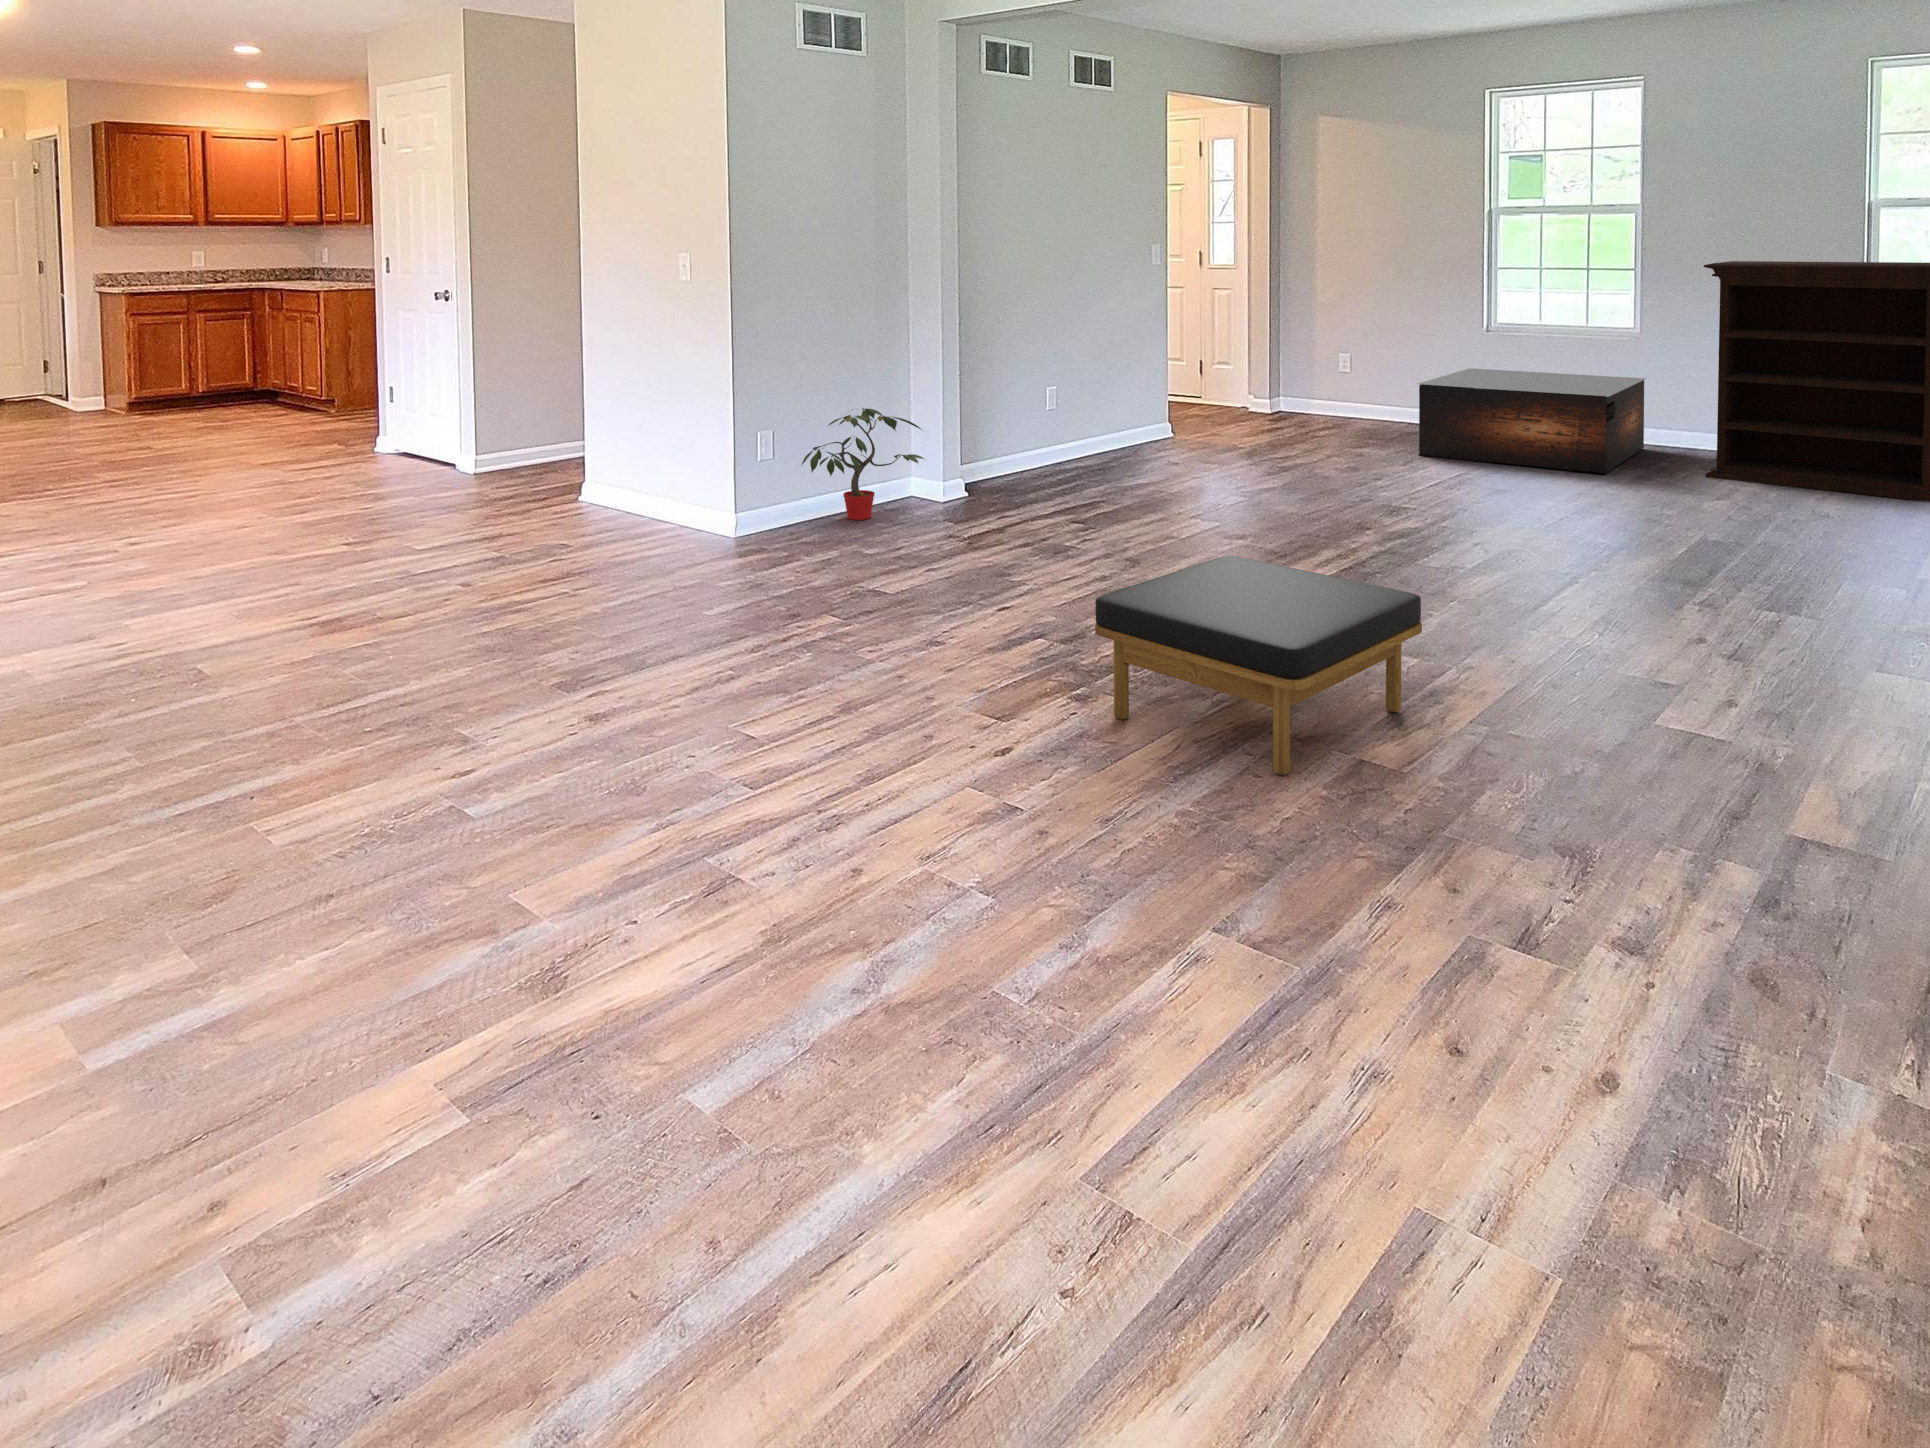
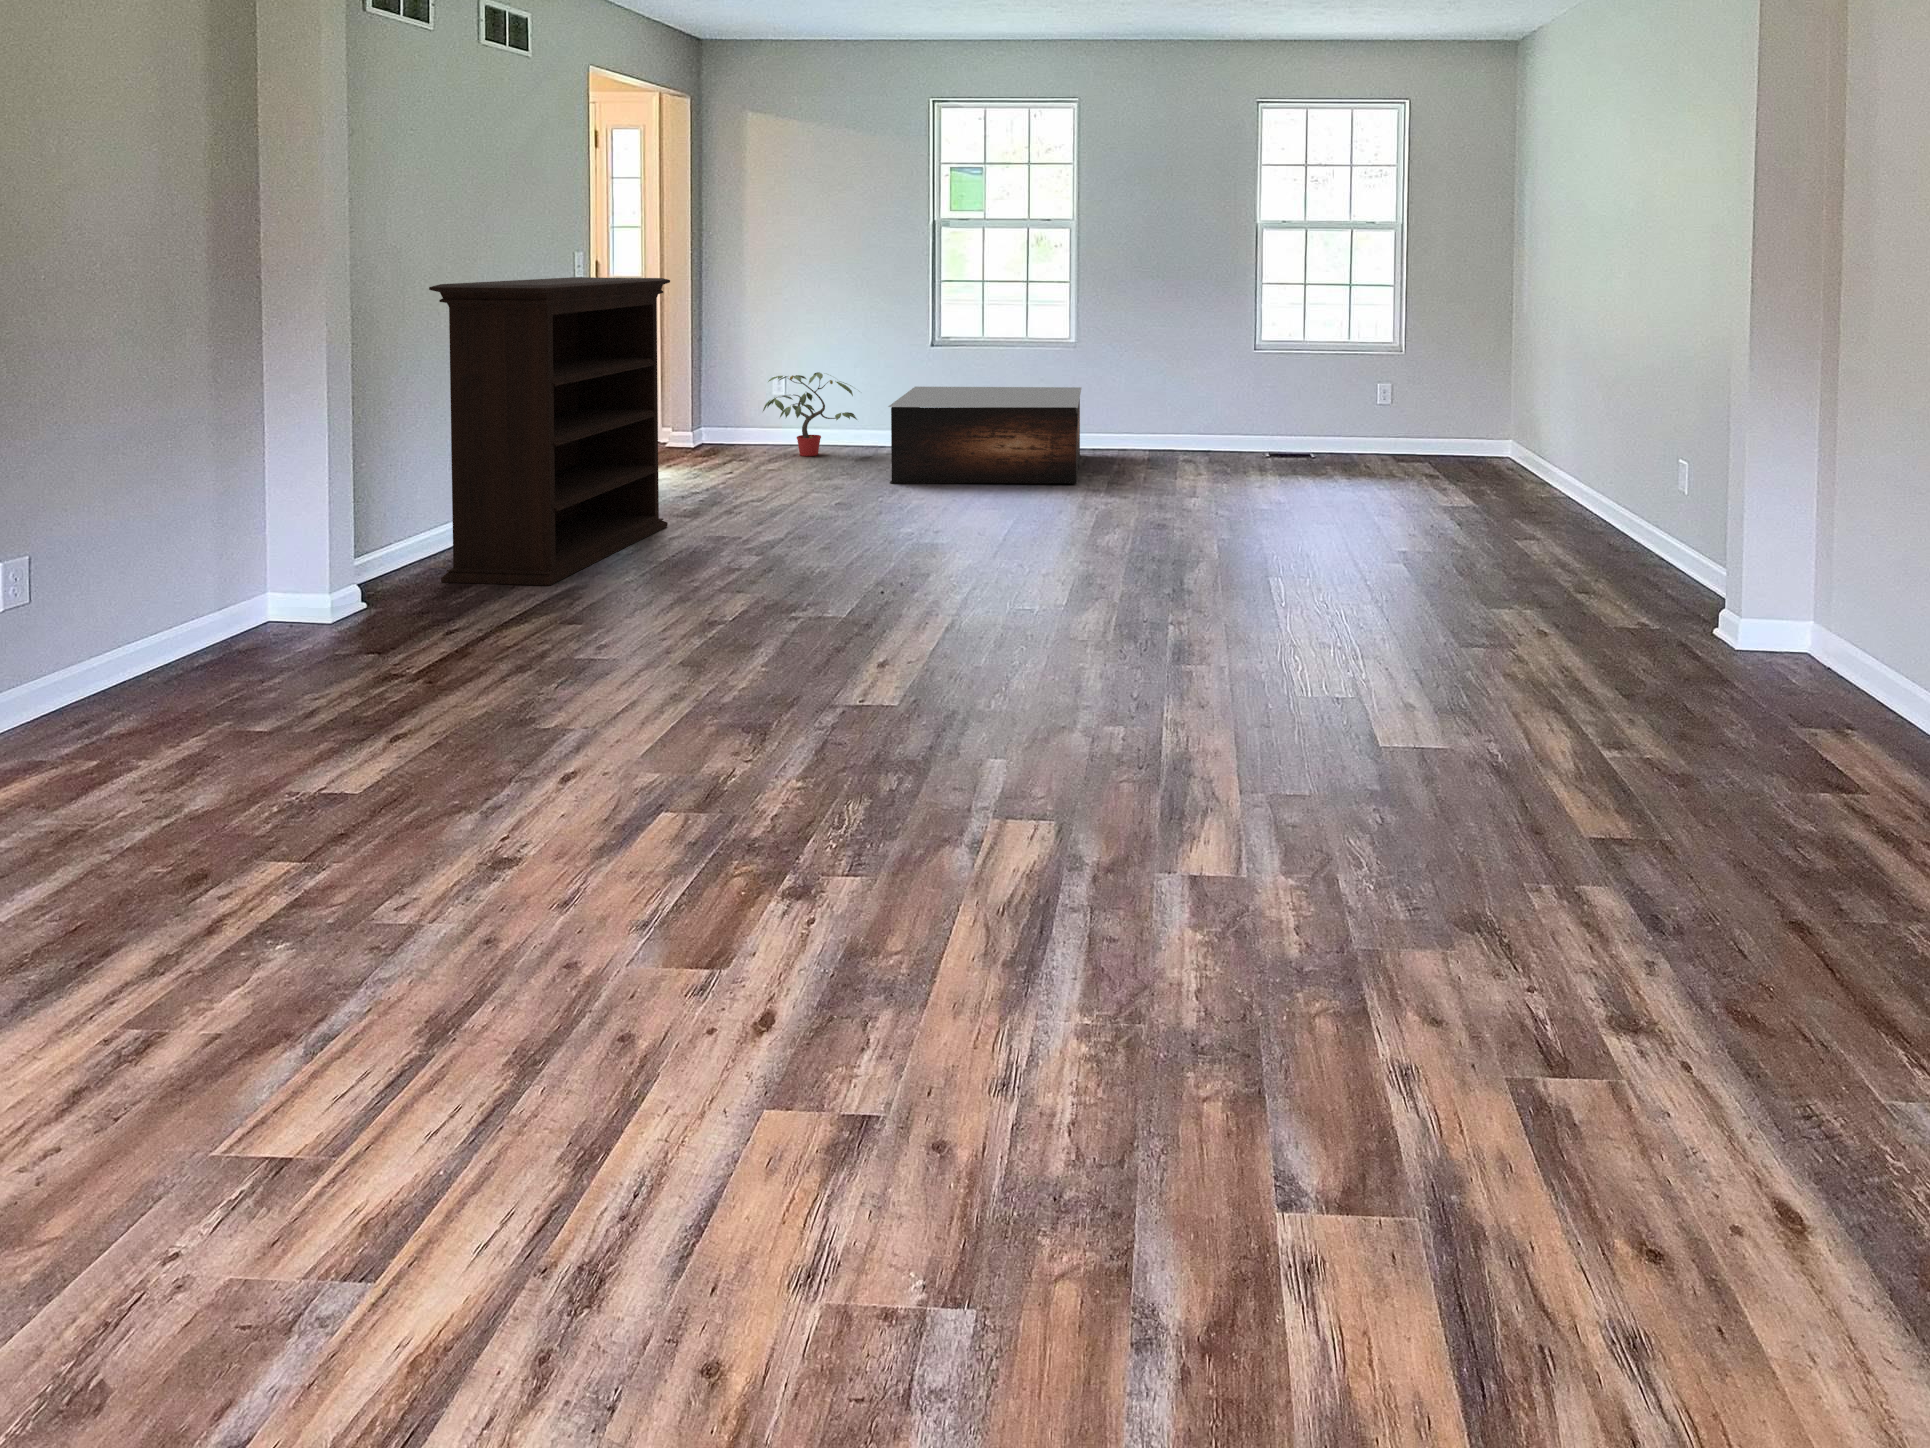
bookshelf: present [1704,261,1930,501] -> present [429,277,670,585]
potted plant: present [802,408,924,520] -> present [763,372,857,456]
ottoman: present [1095,556,1422,775] -> none [836,647,1190,928]

